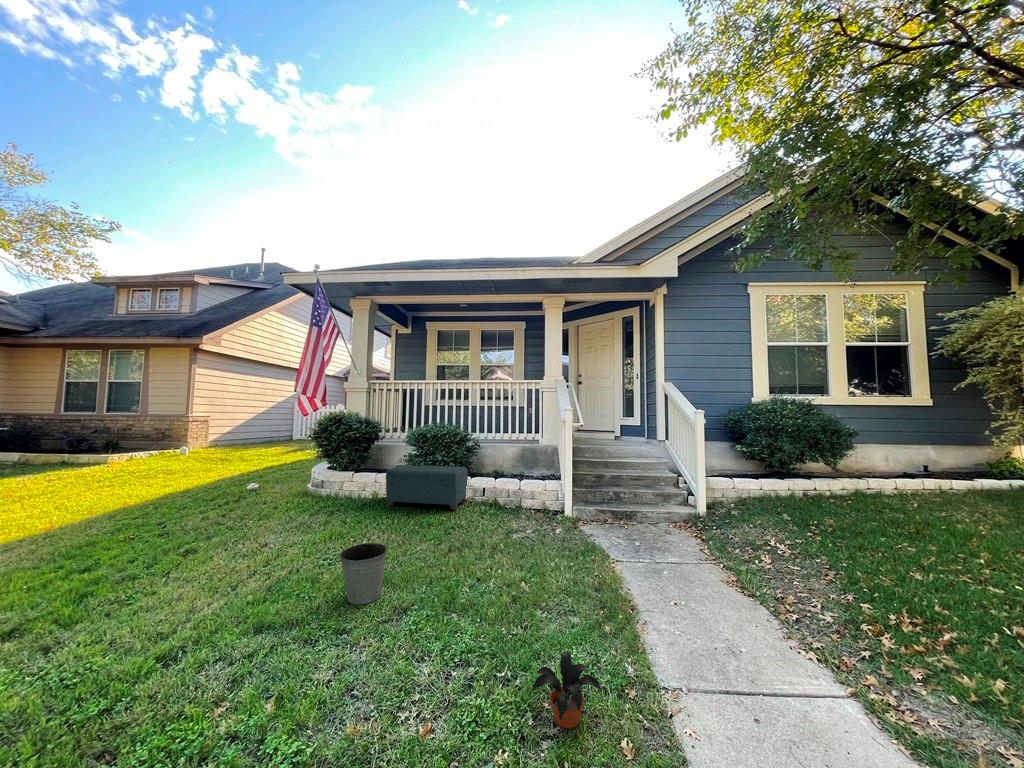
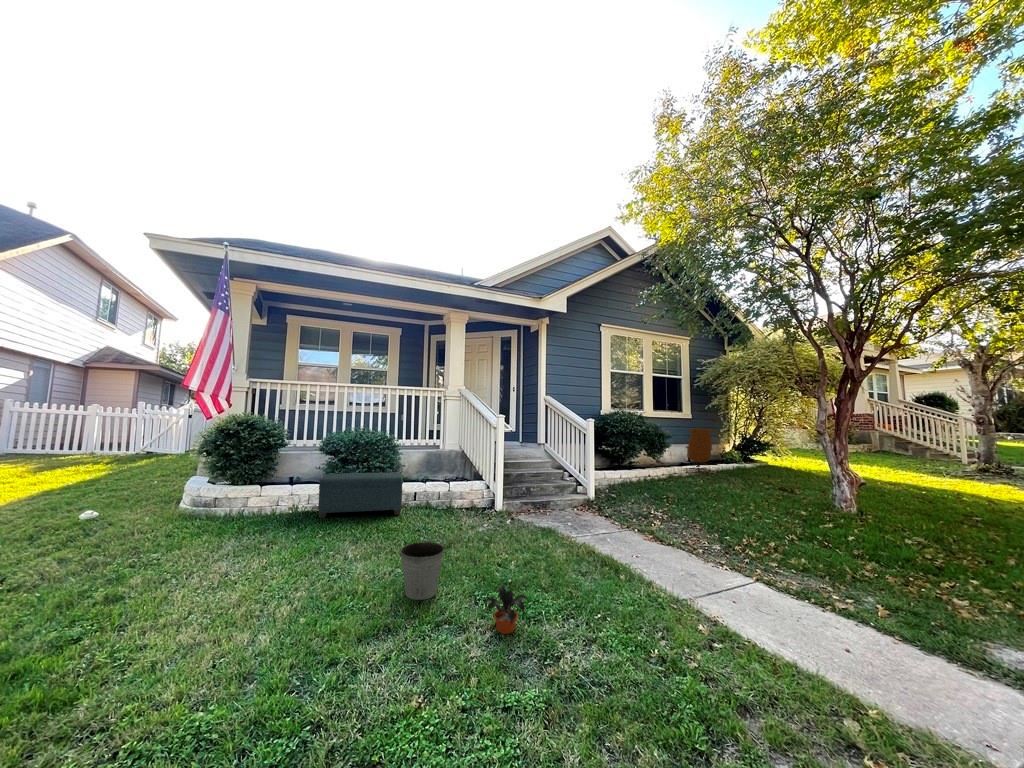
lounge chair: none [903,421,963,493] -> present [686,428,713,472]
potted plant: present [532,652,601,728] -> present [483,585,528,634]

